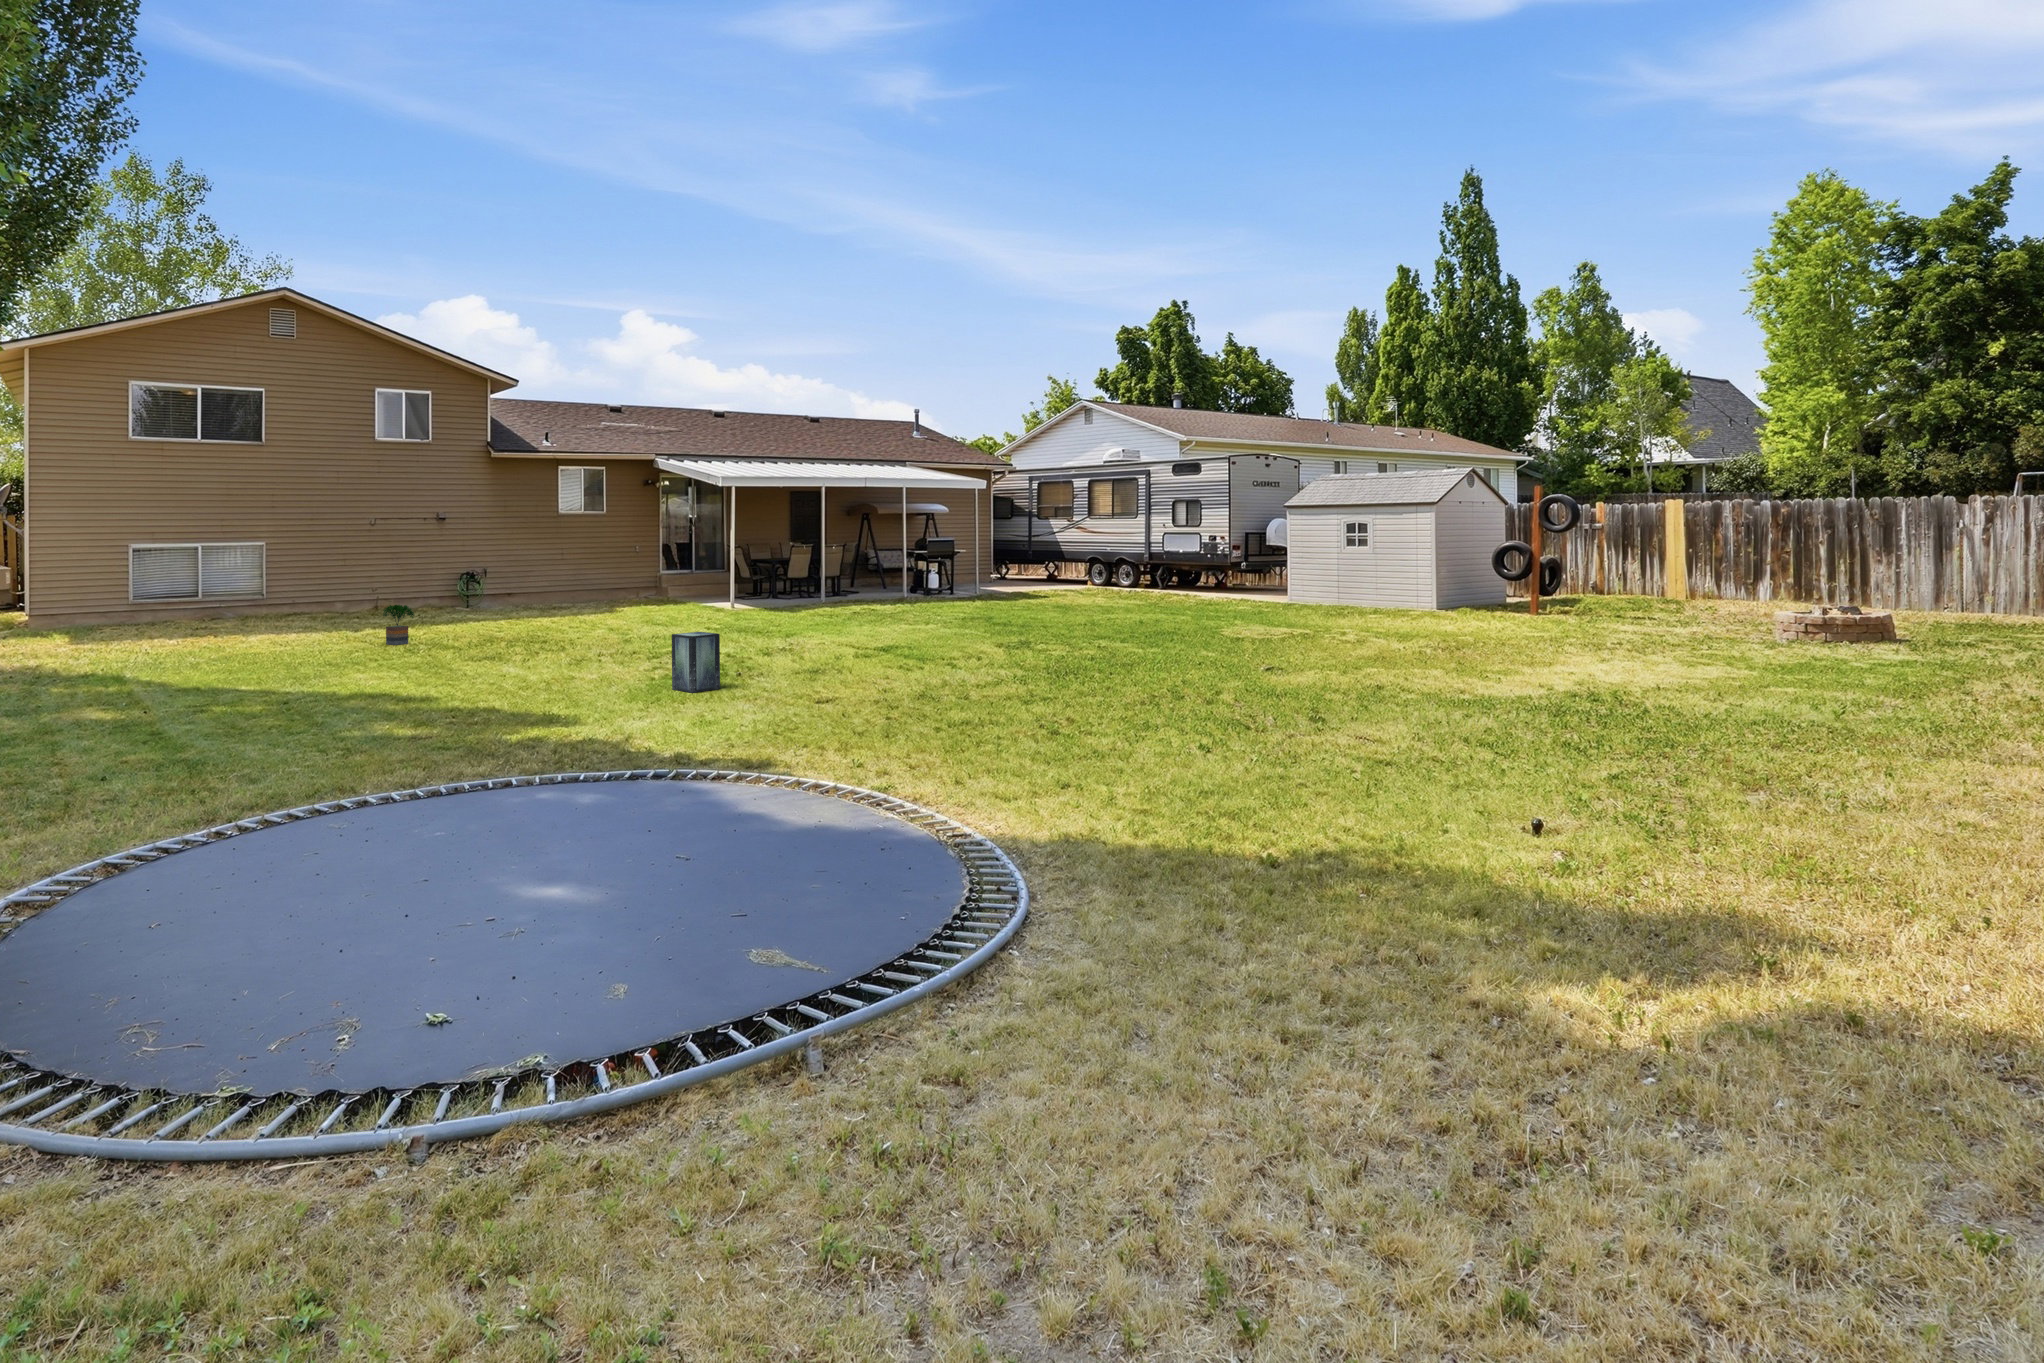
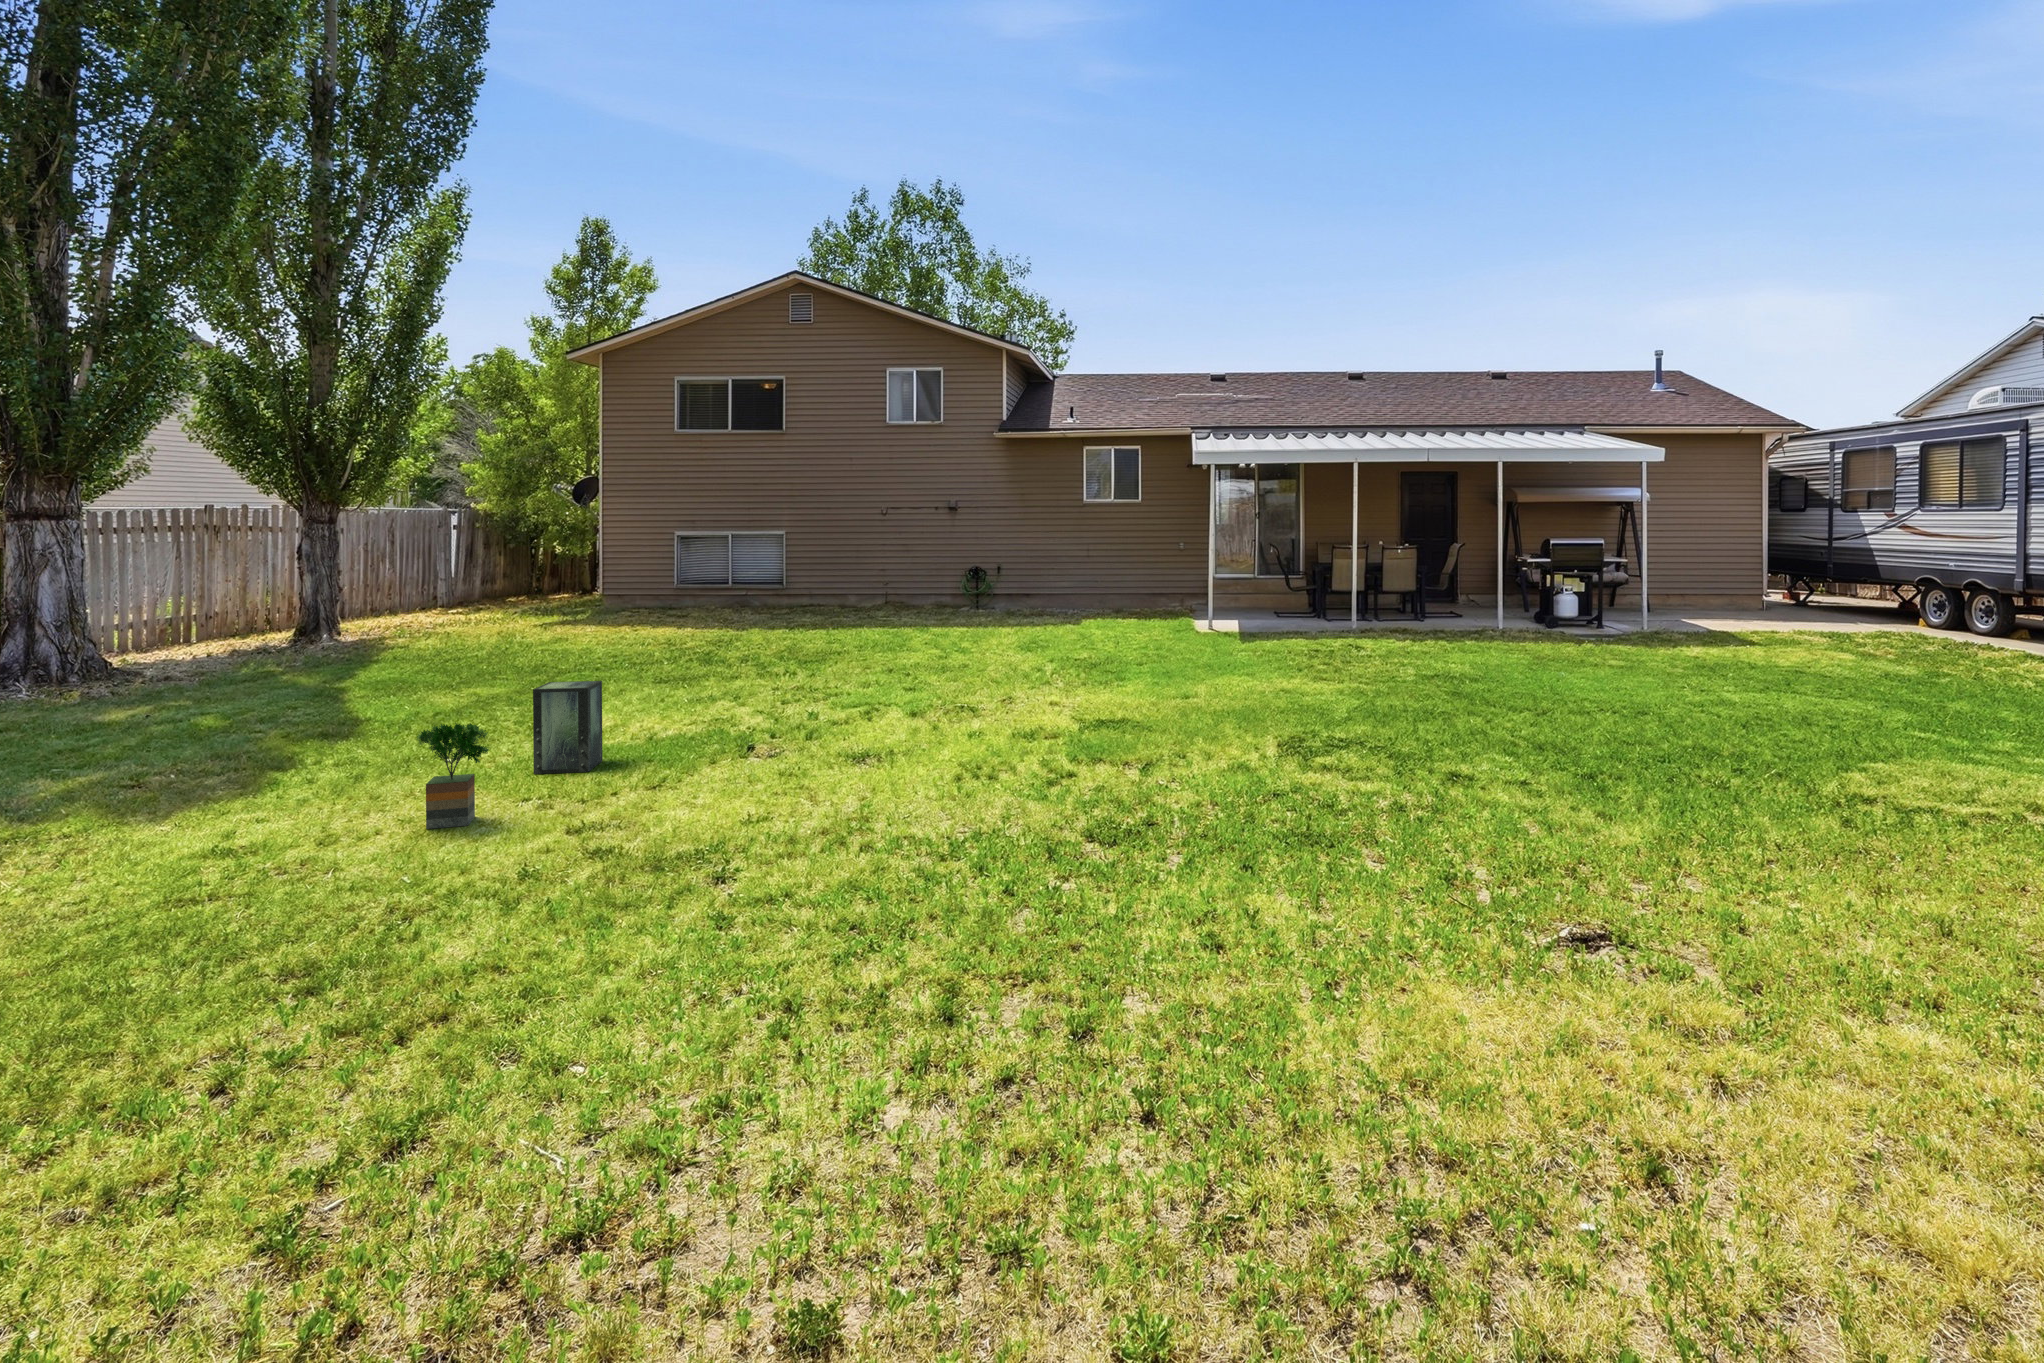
potted tree: present [383,605,414,645] -> present [417,723,489,829]

